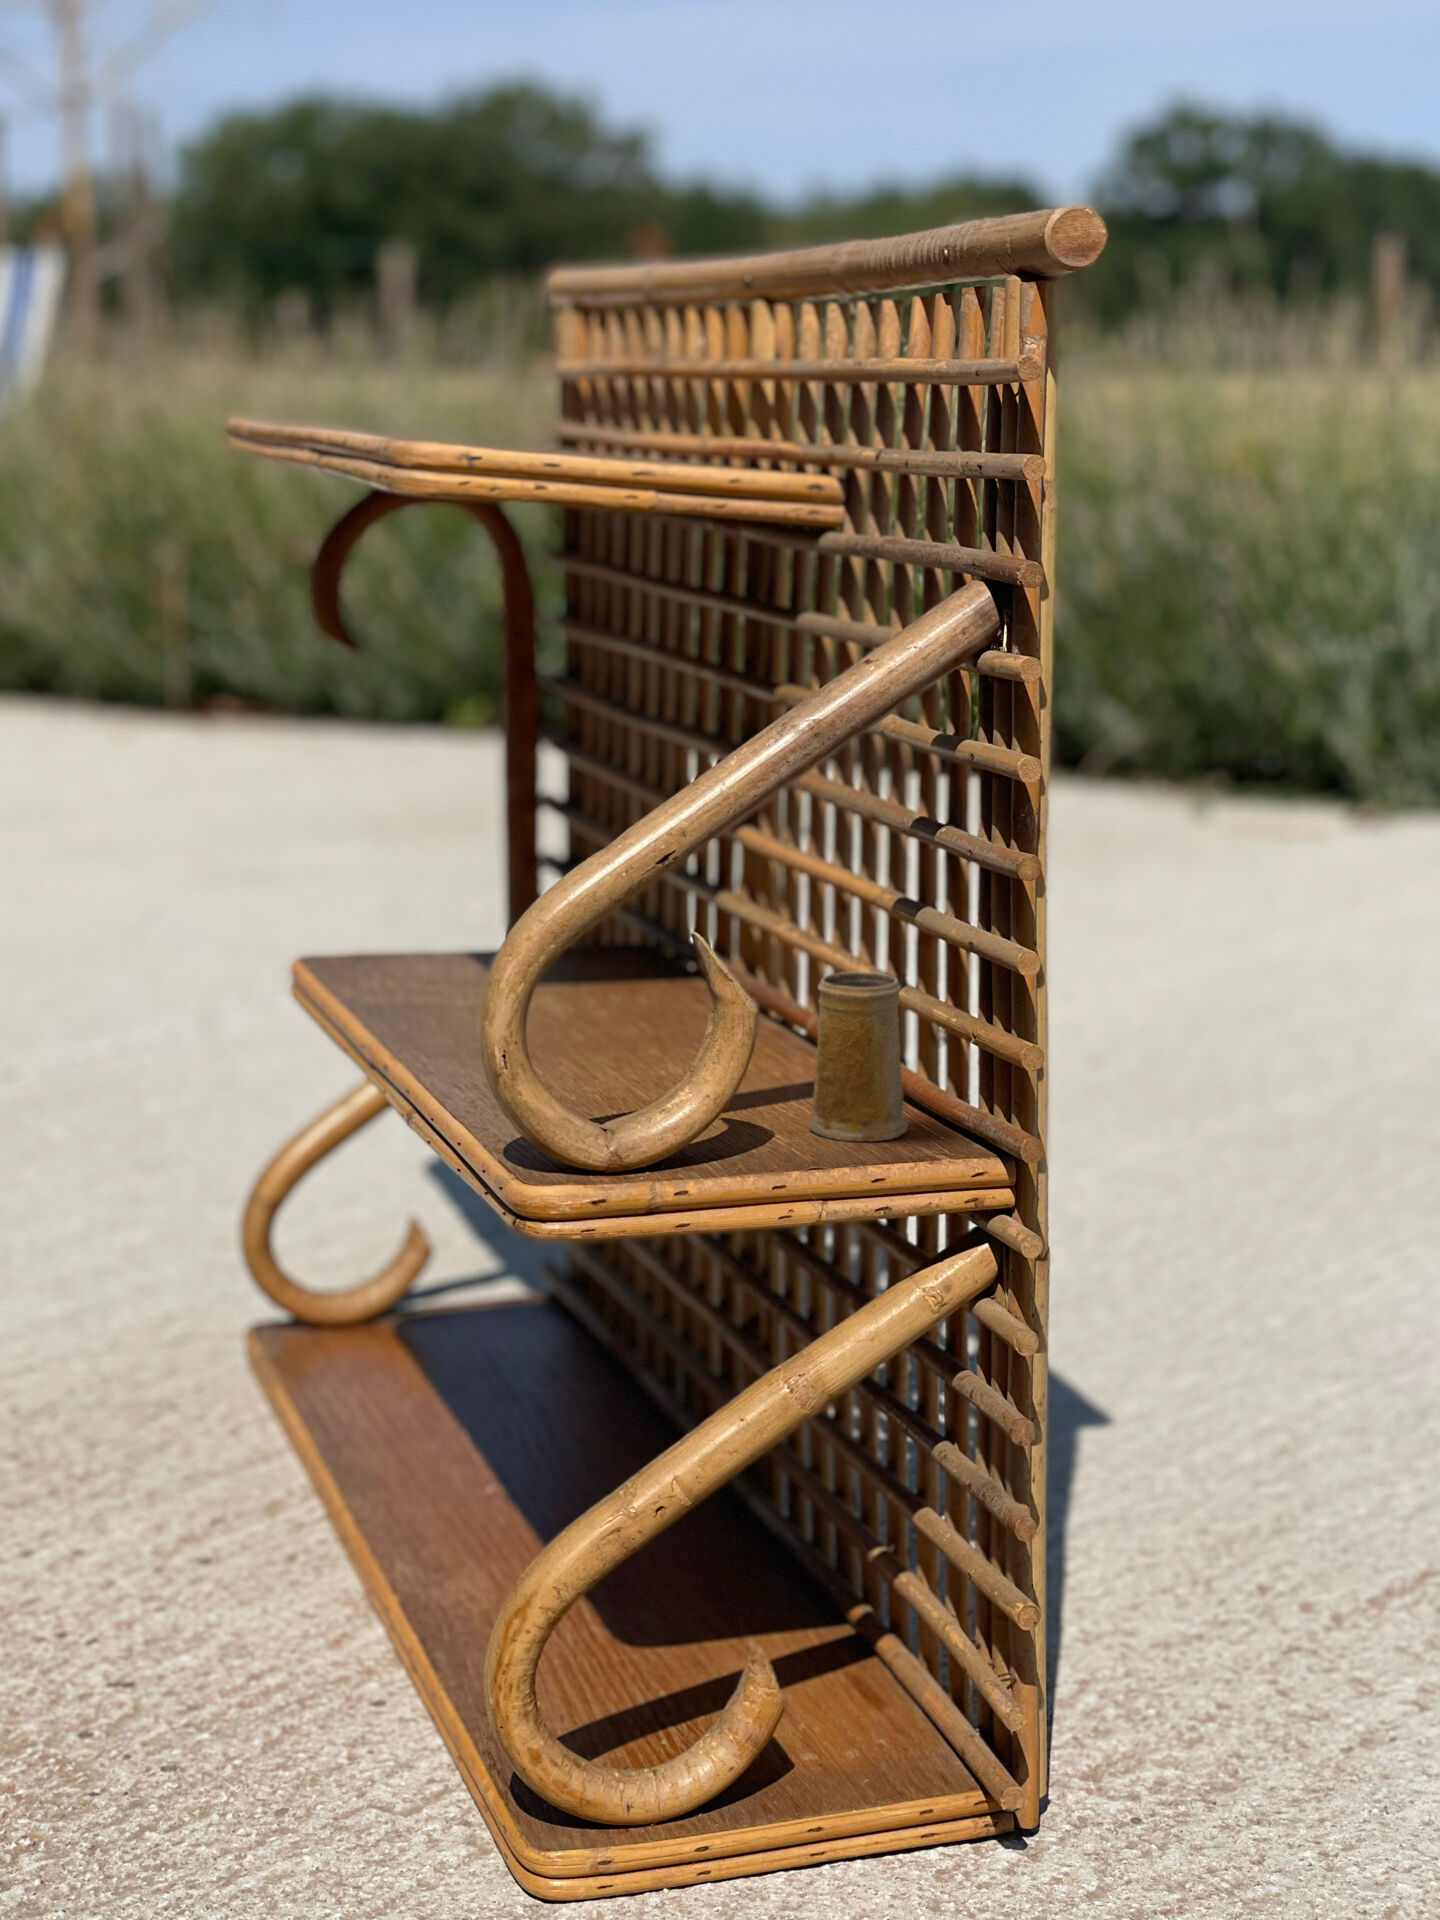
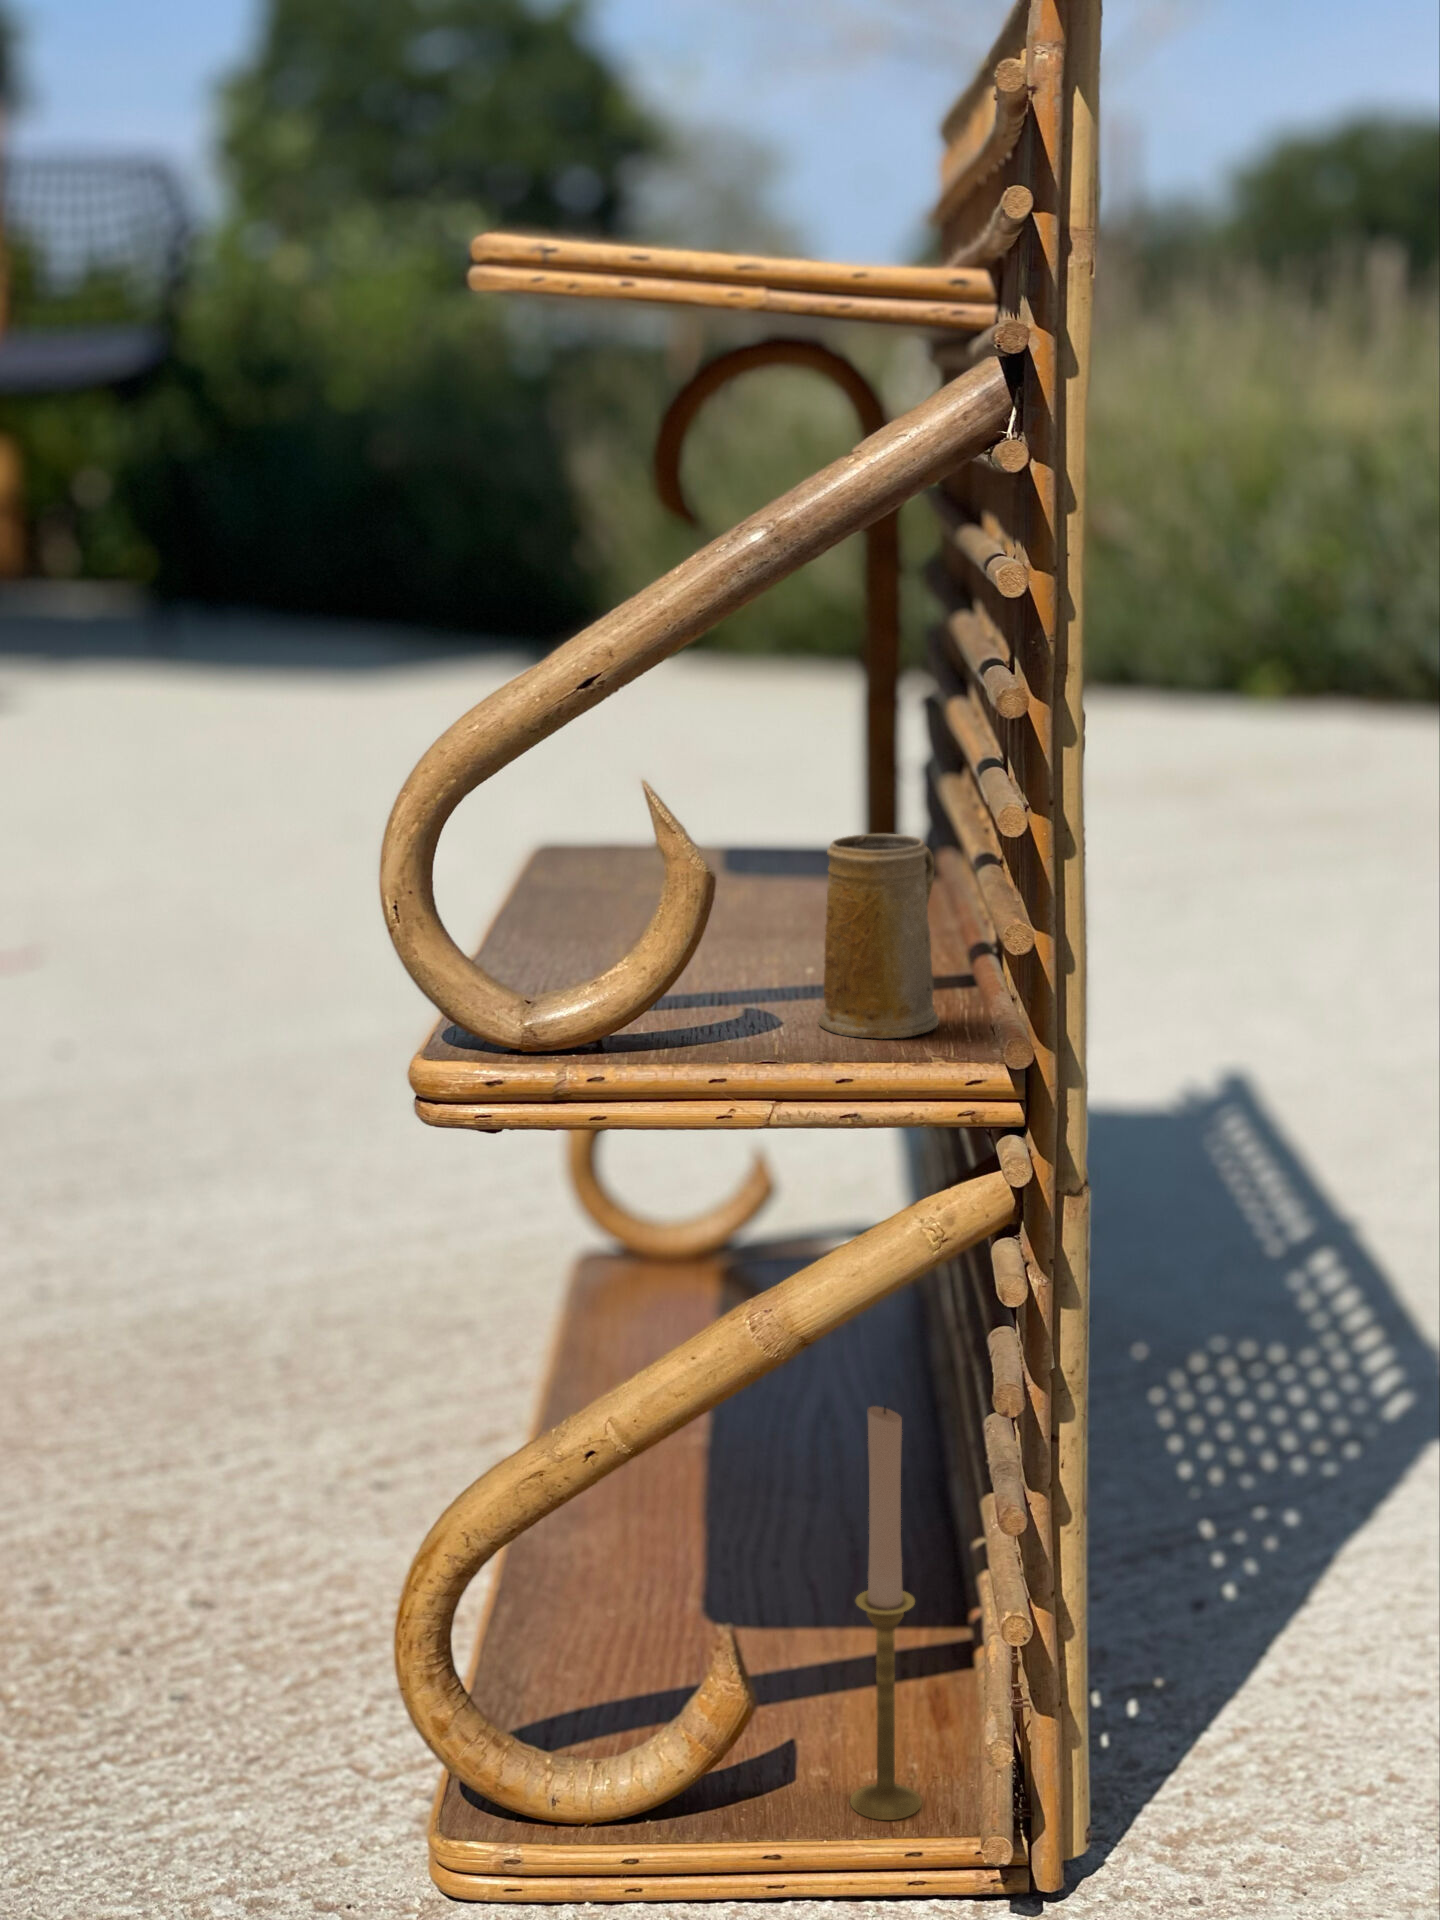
candlestick: none [845,1443,905,1788] -> present [850,1406,922,1820]

